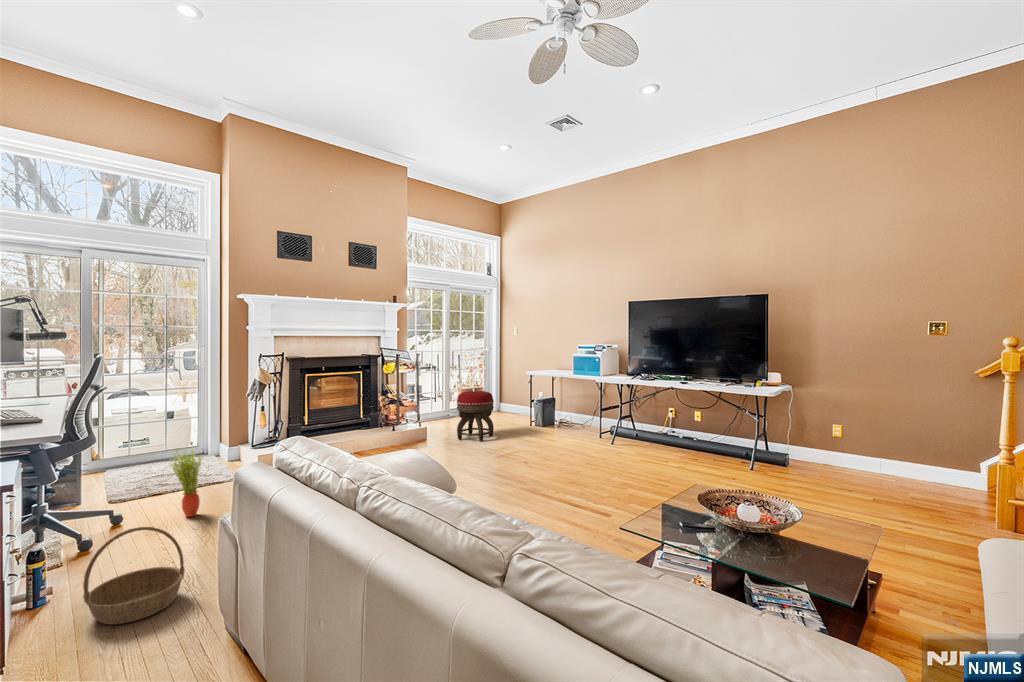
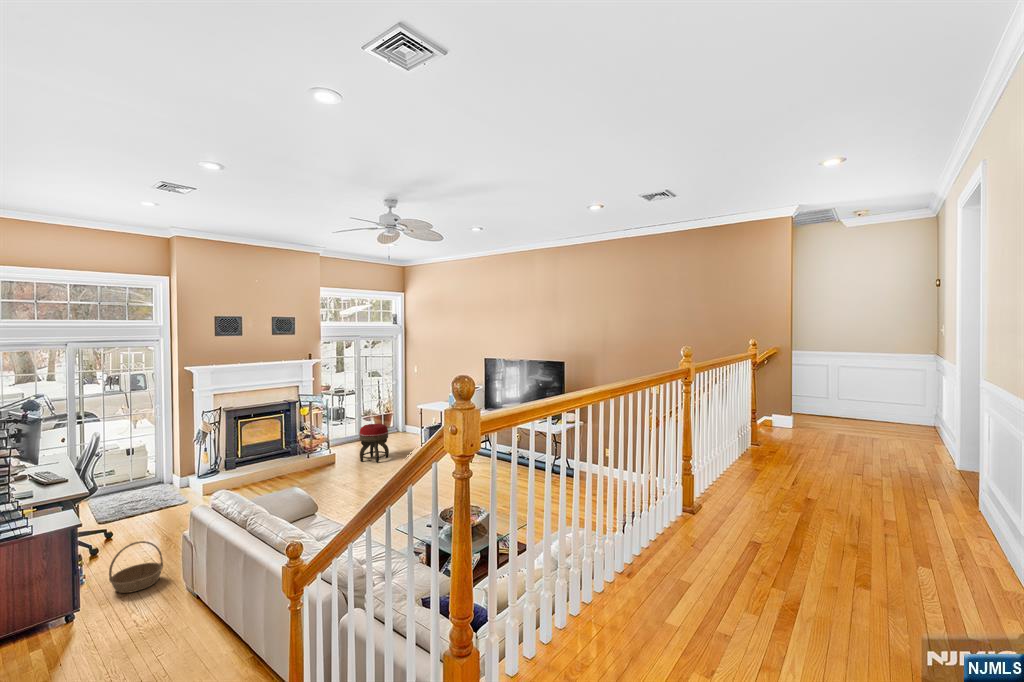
potted plant: present [170,450,203,517] -> none [143,487,167,532]

